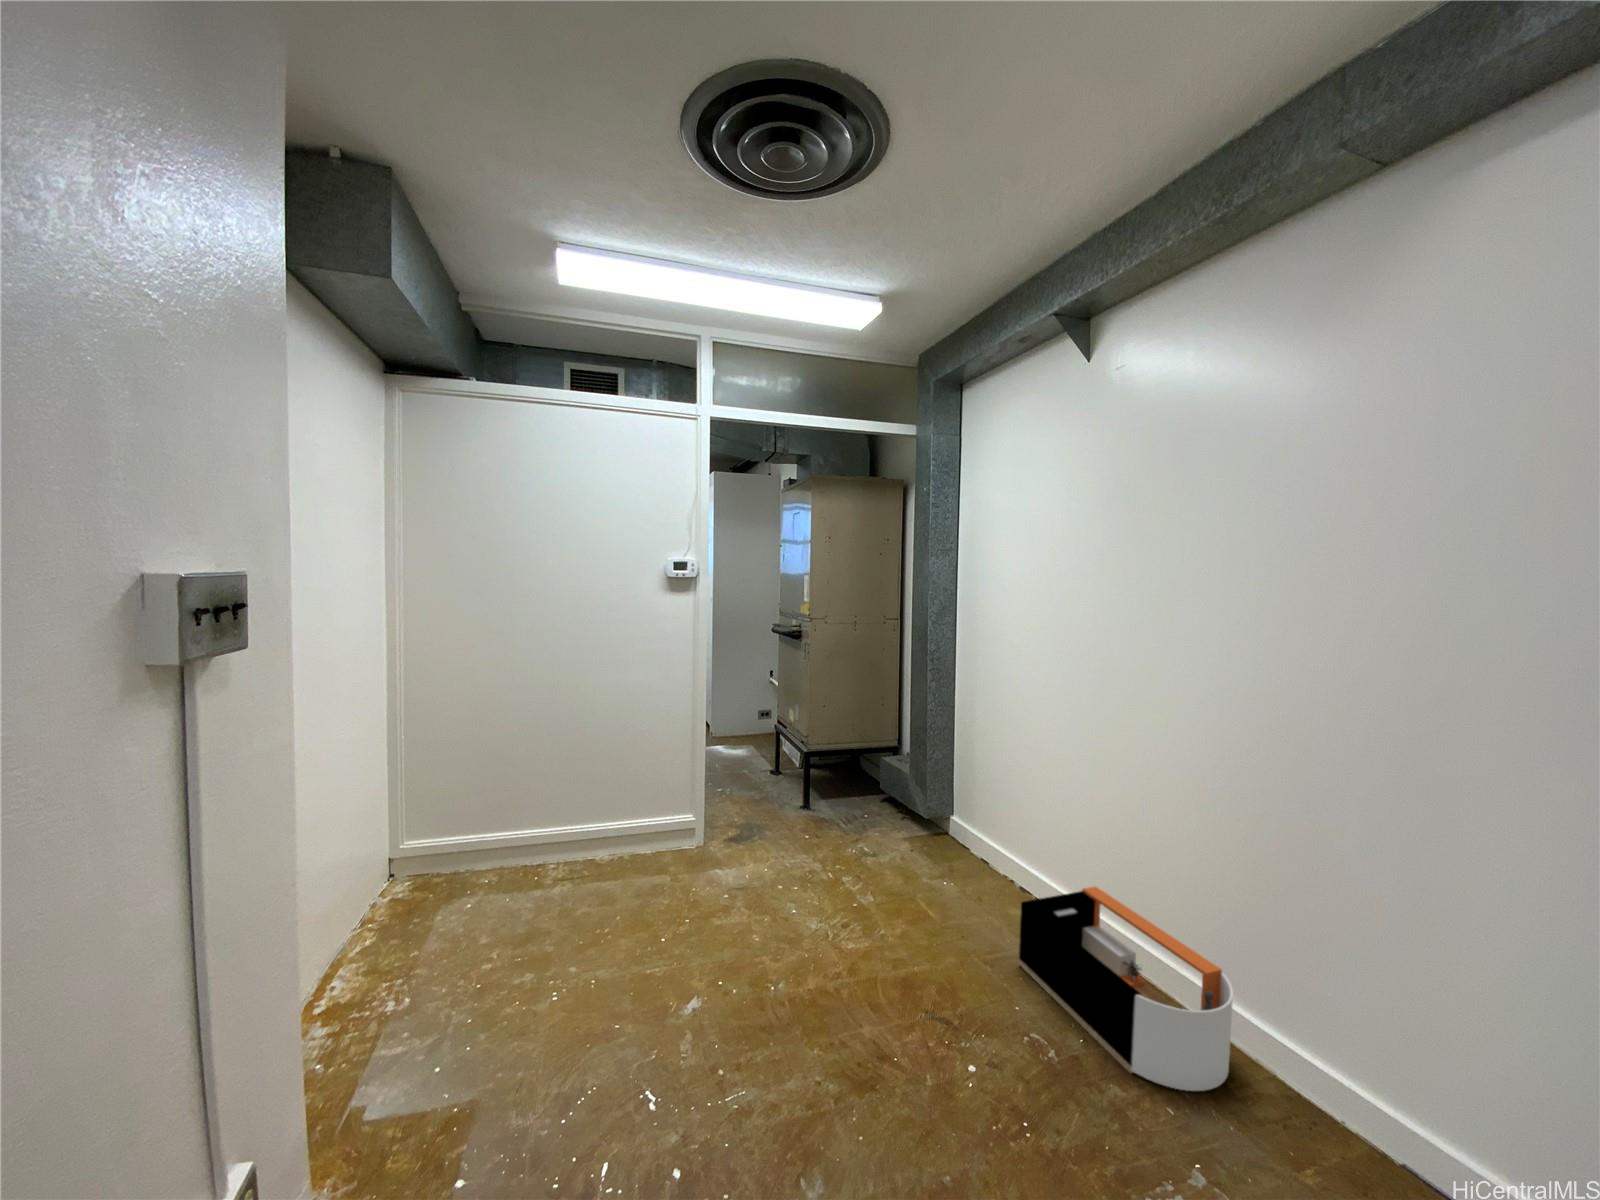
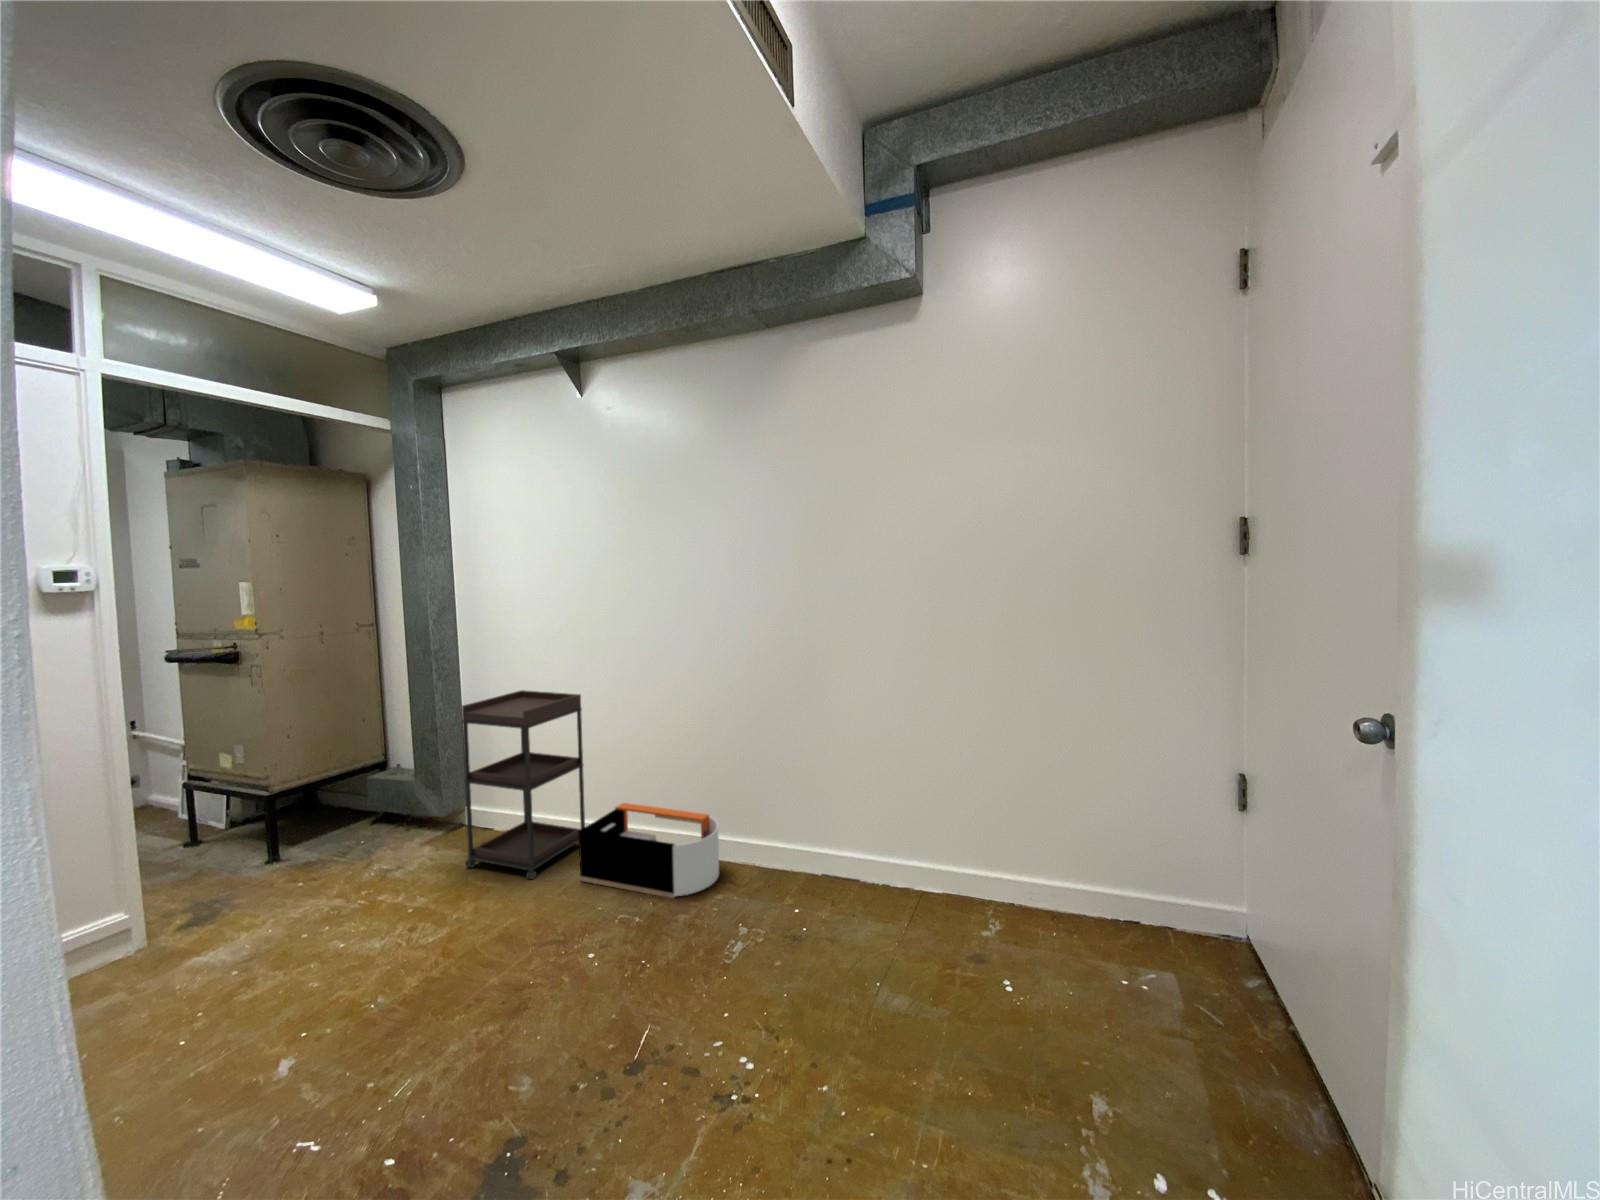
shelving unit: none [920,709,1057,931] -> present [462,690,585,879]

